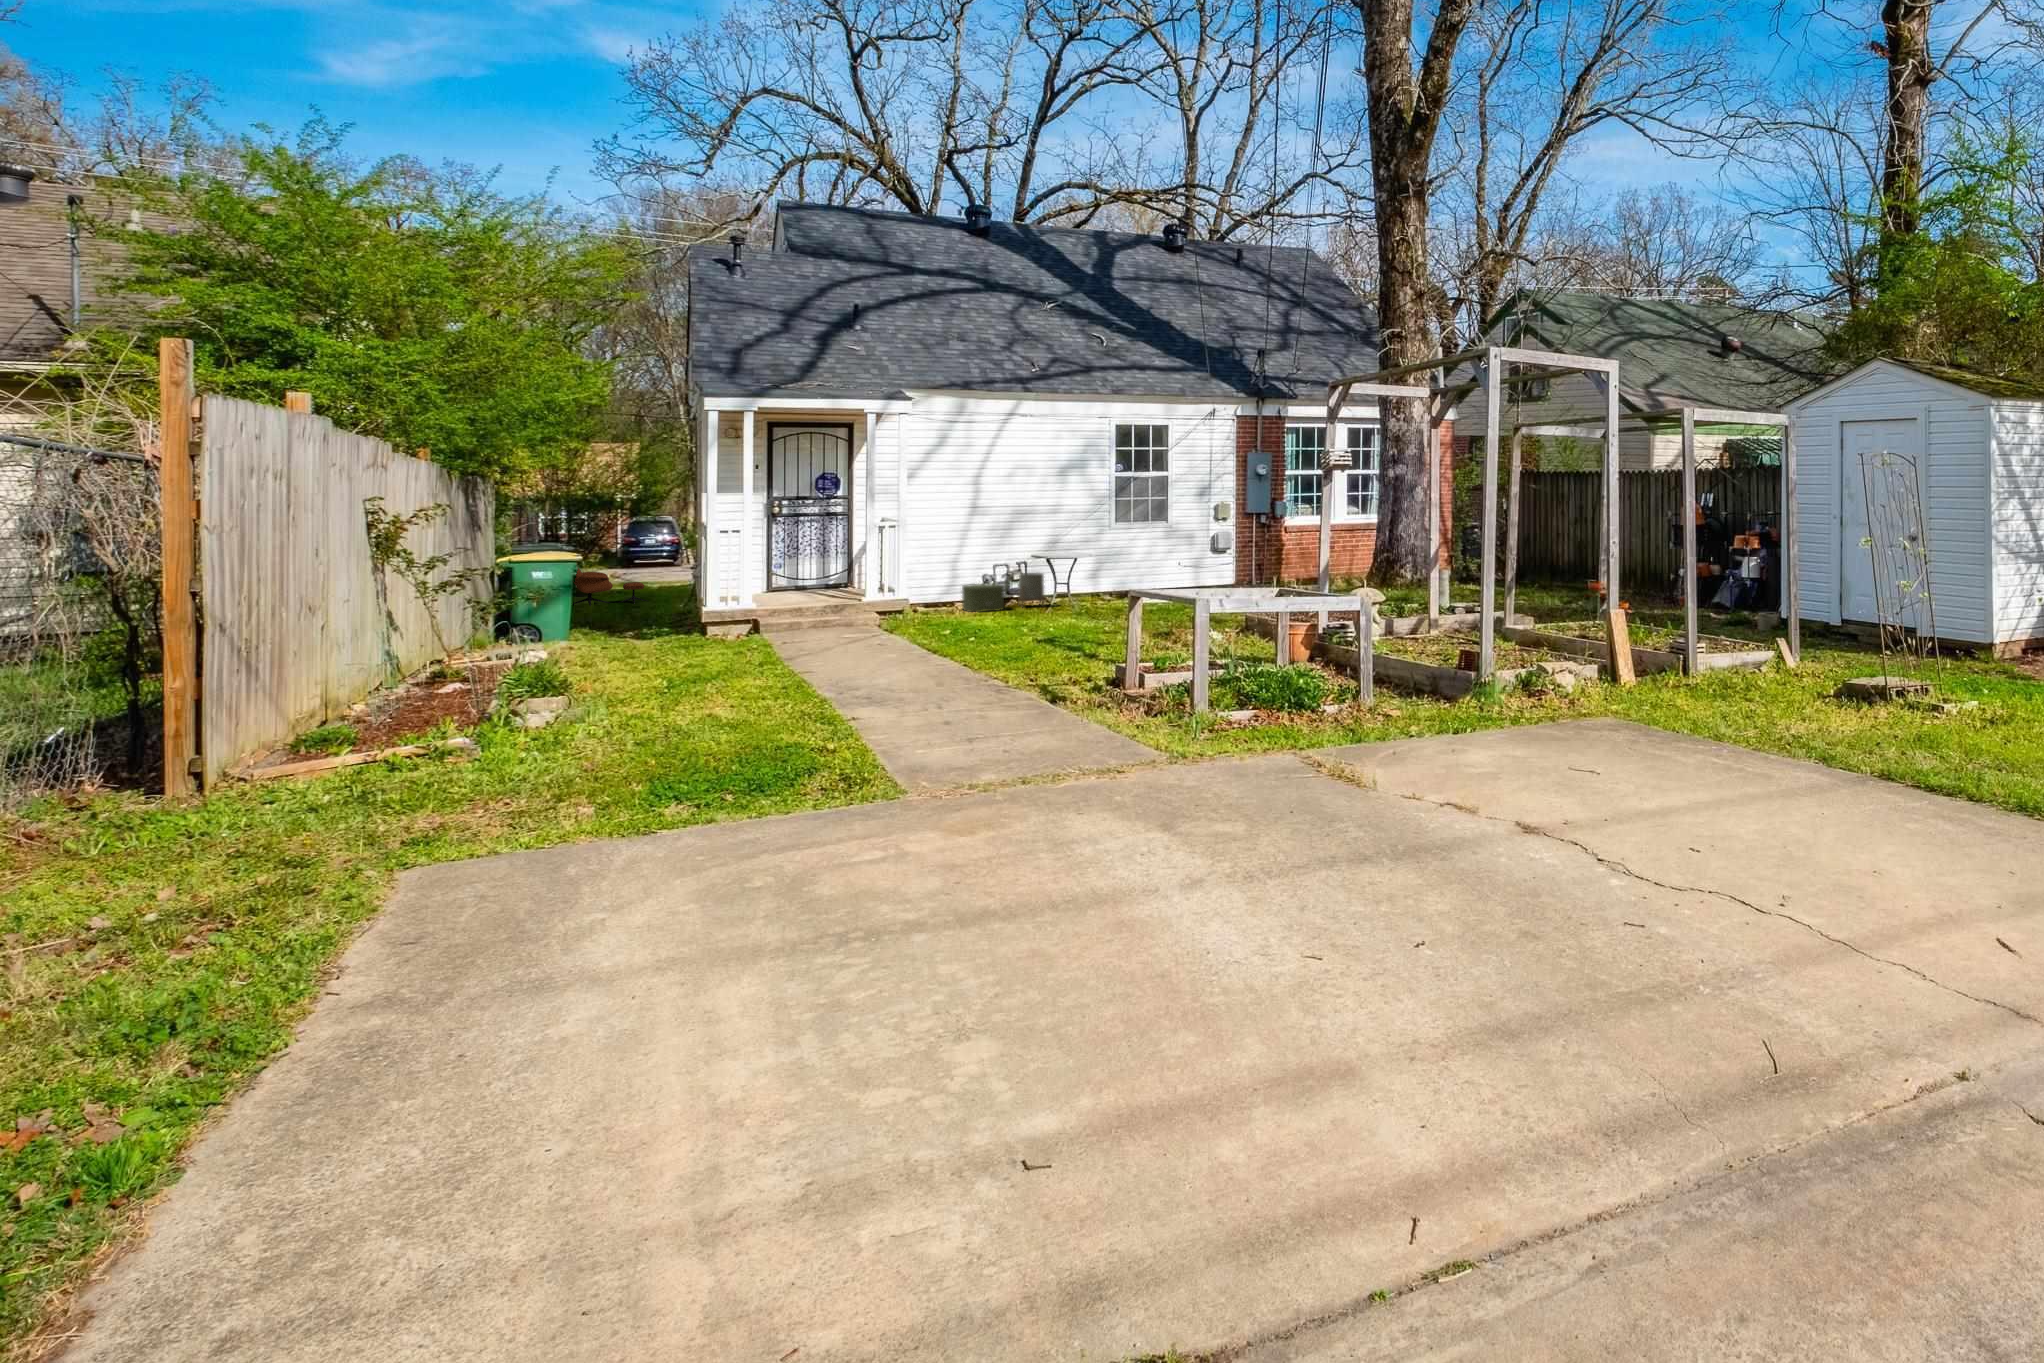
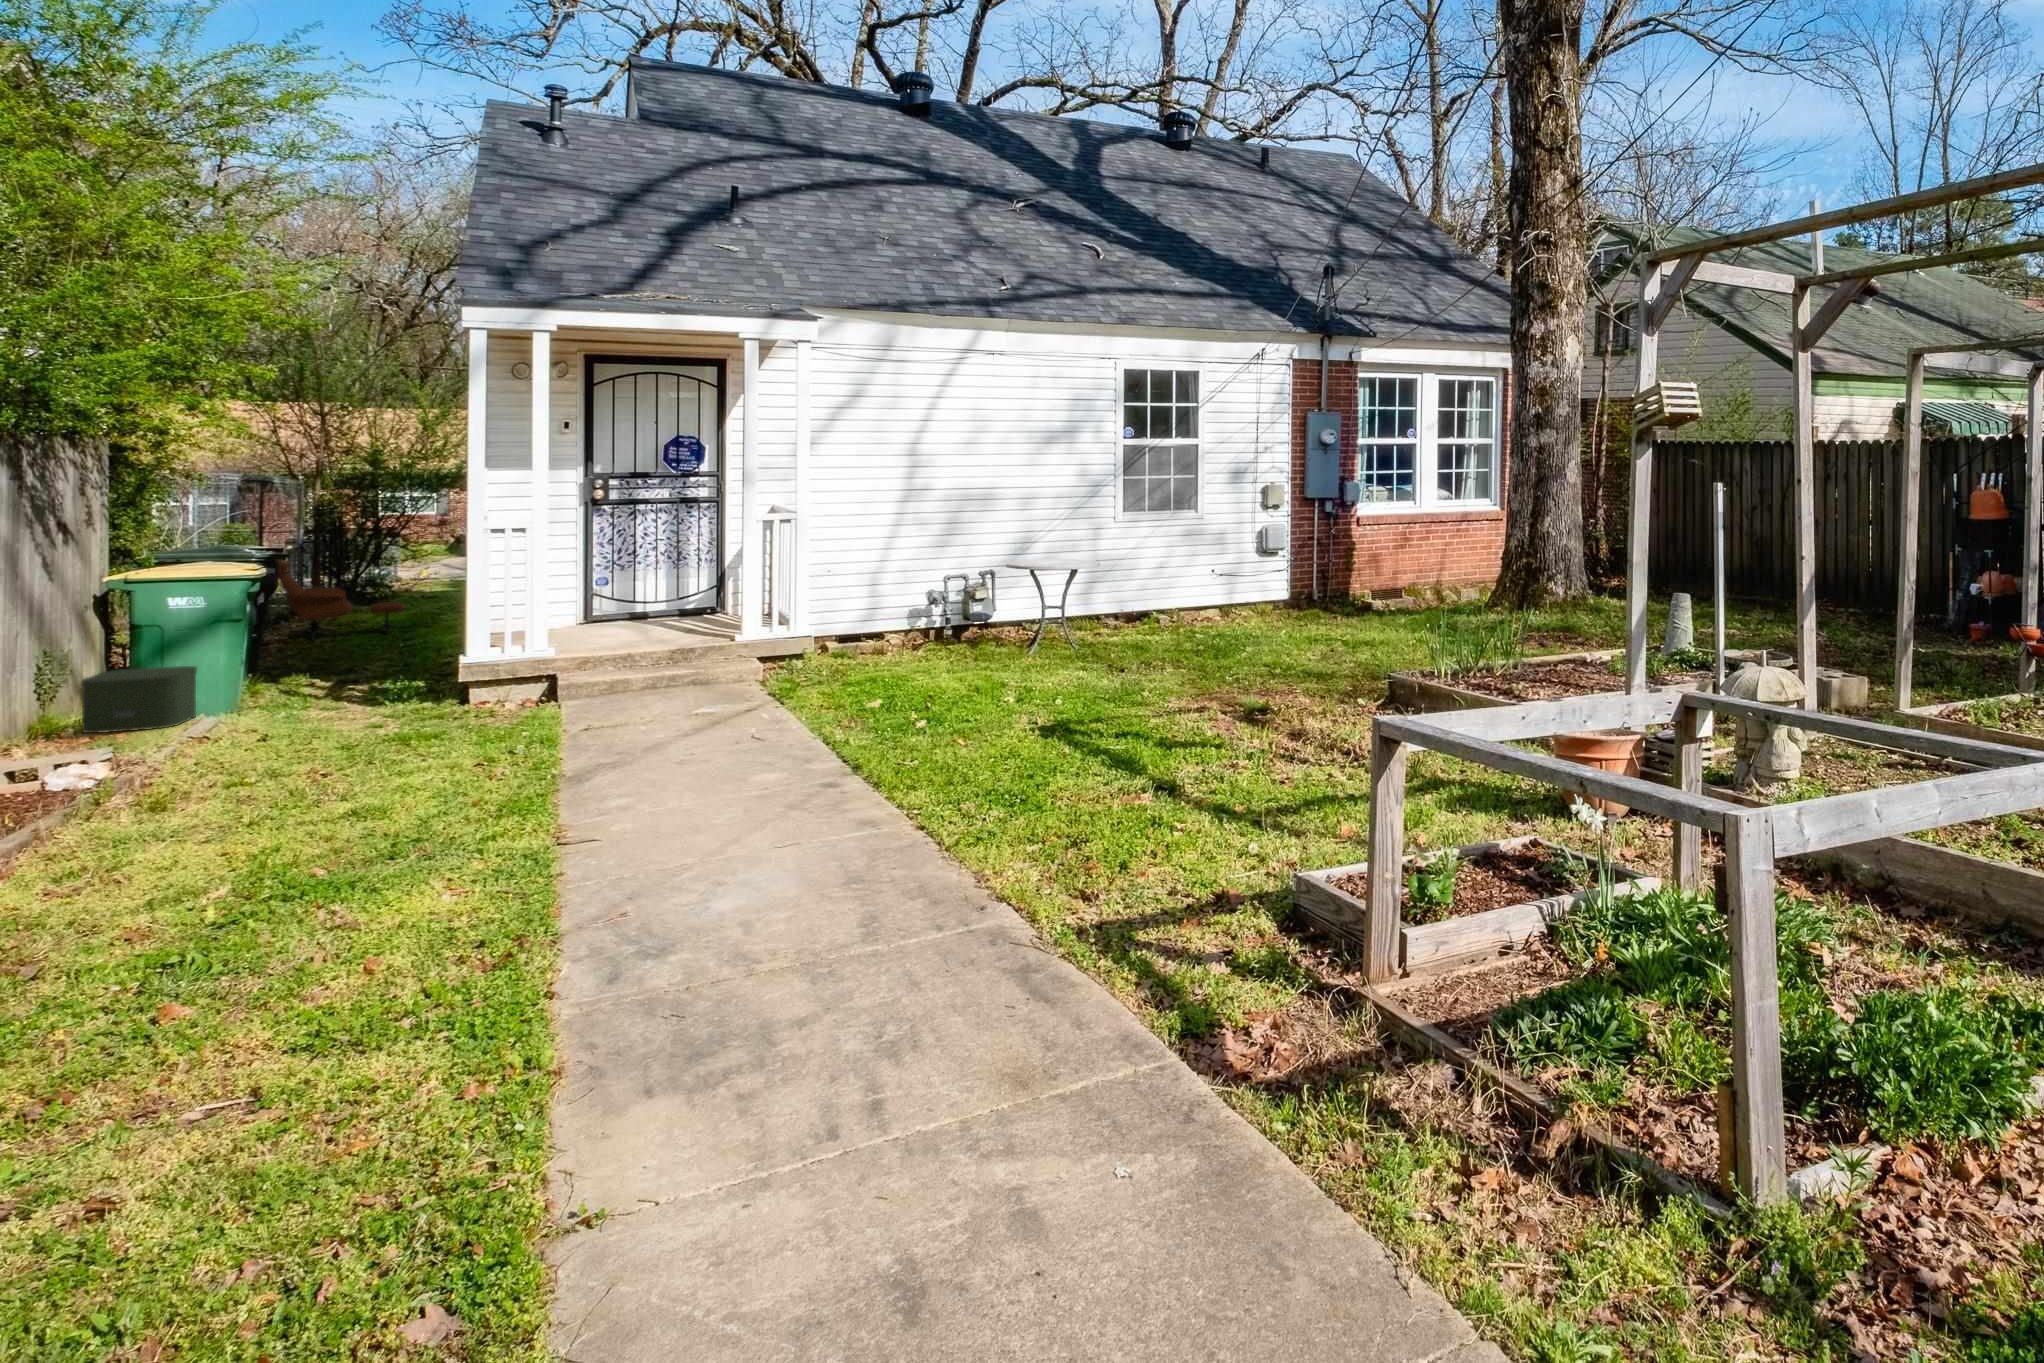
planter: present [1018,573,1044,605] -> none [981,589,1021,643]
storage box: present [962,584,1004,612] -> present [81,666,197,733]

